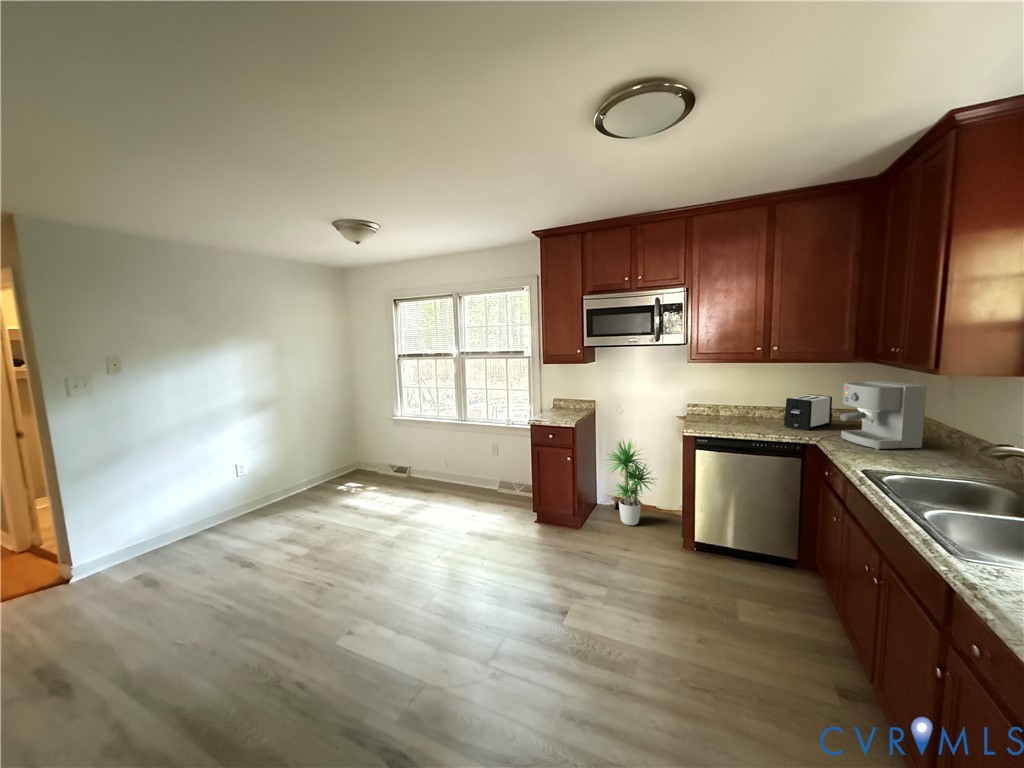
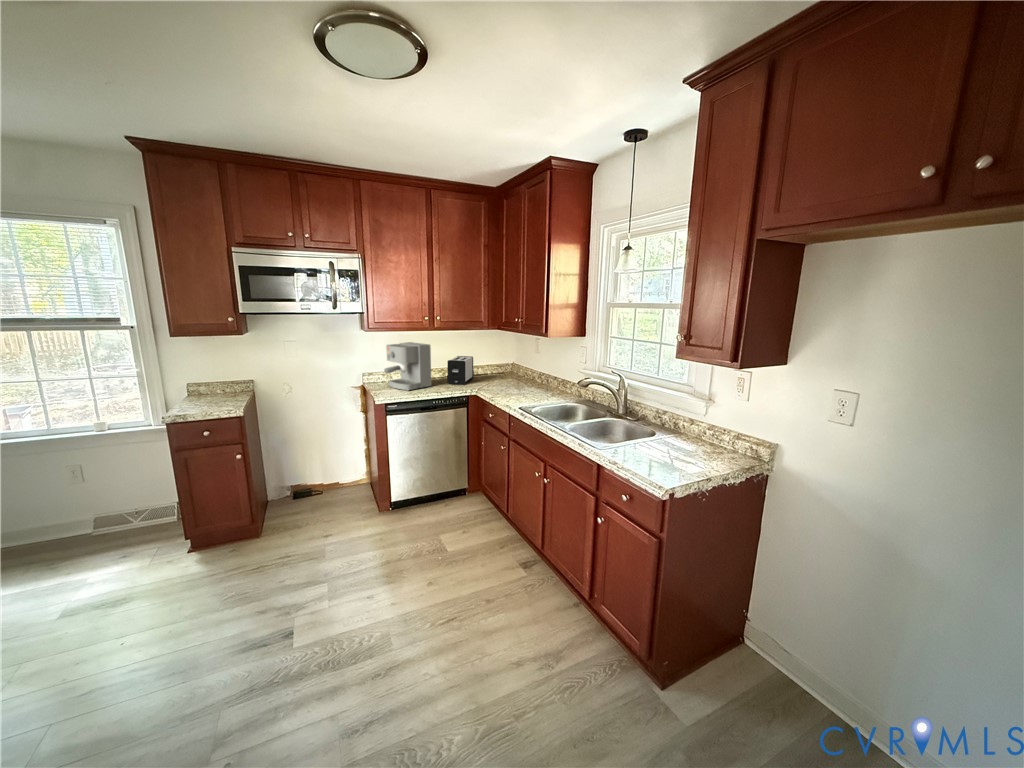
coffee maker: present [840,381,927,450] -> present [384,342,431,391]
potted plant: present [606,440,655,525] -> none [278,417,348,510]

